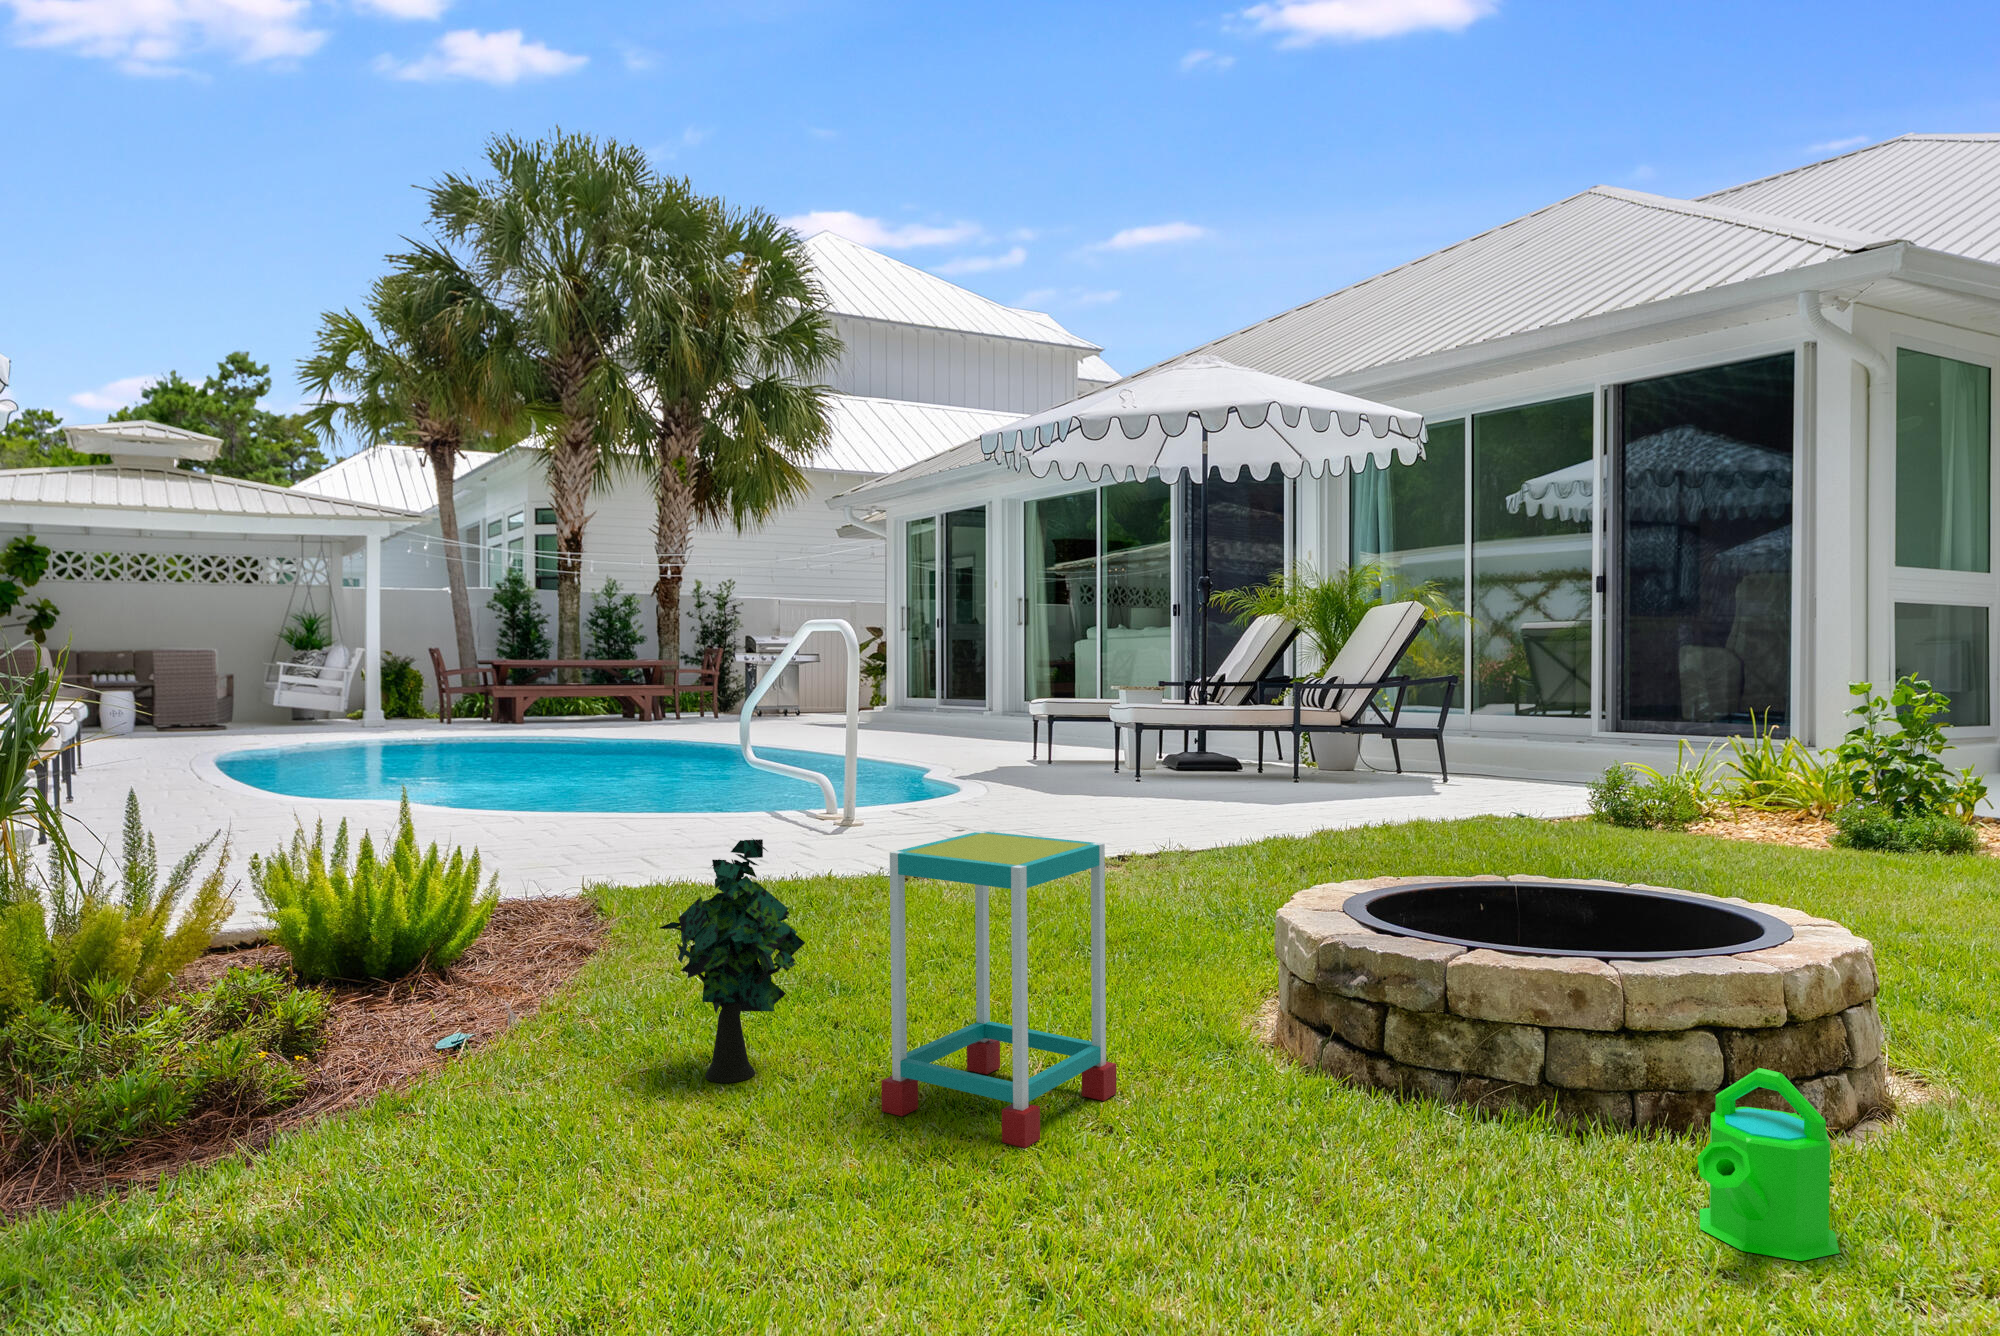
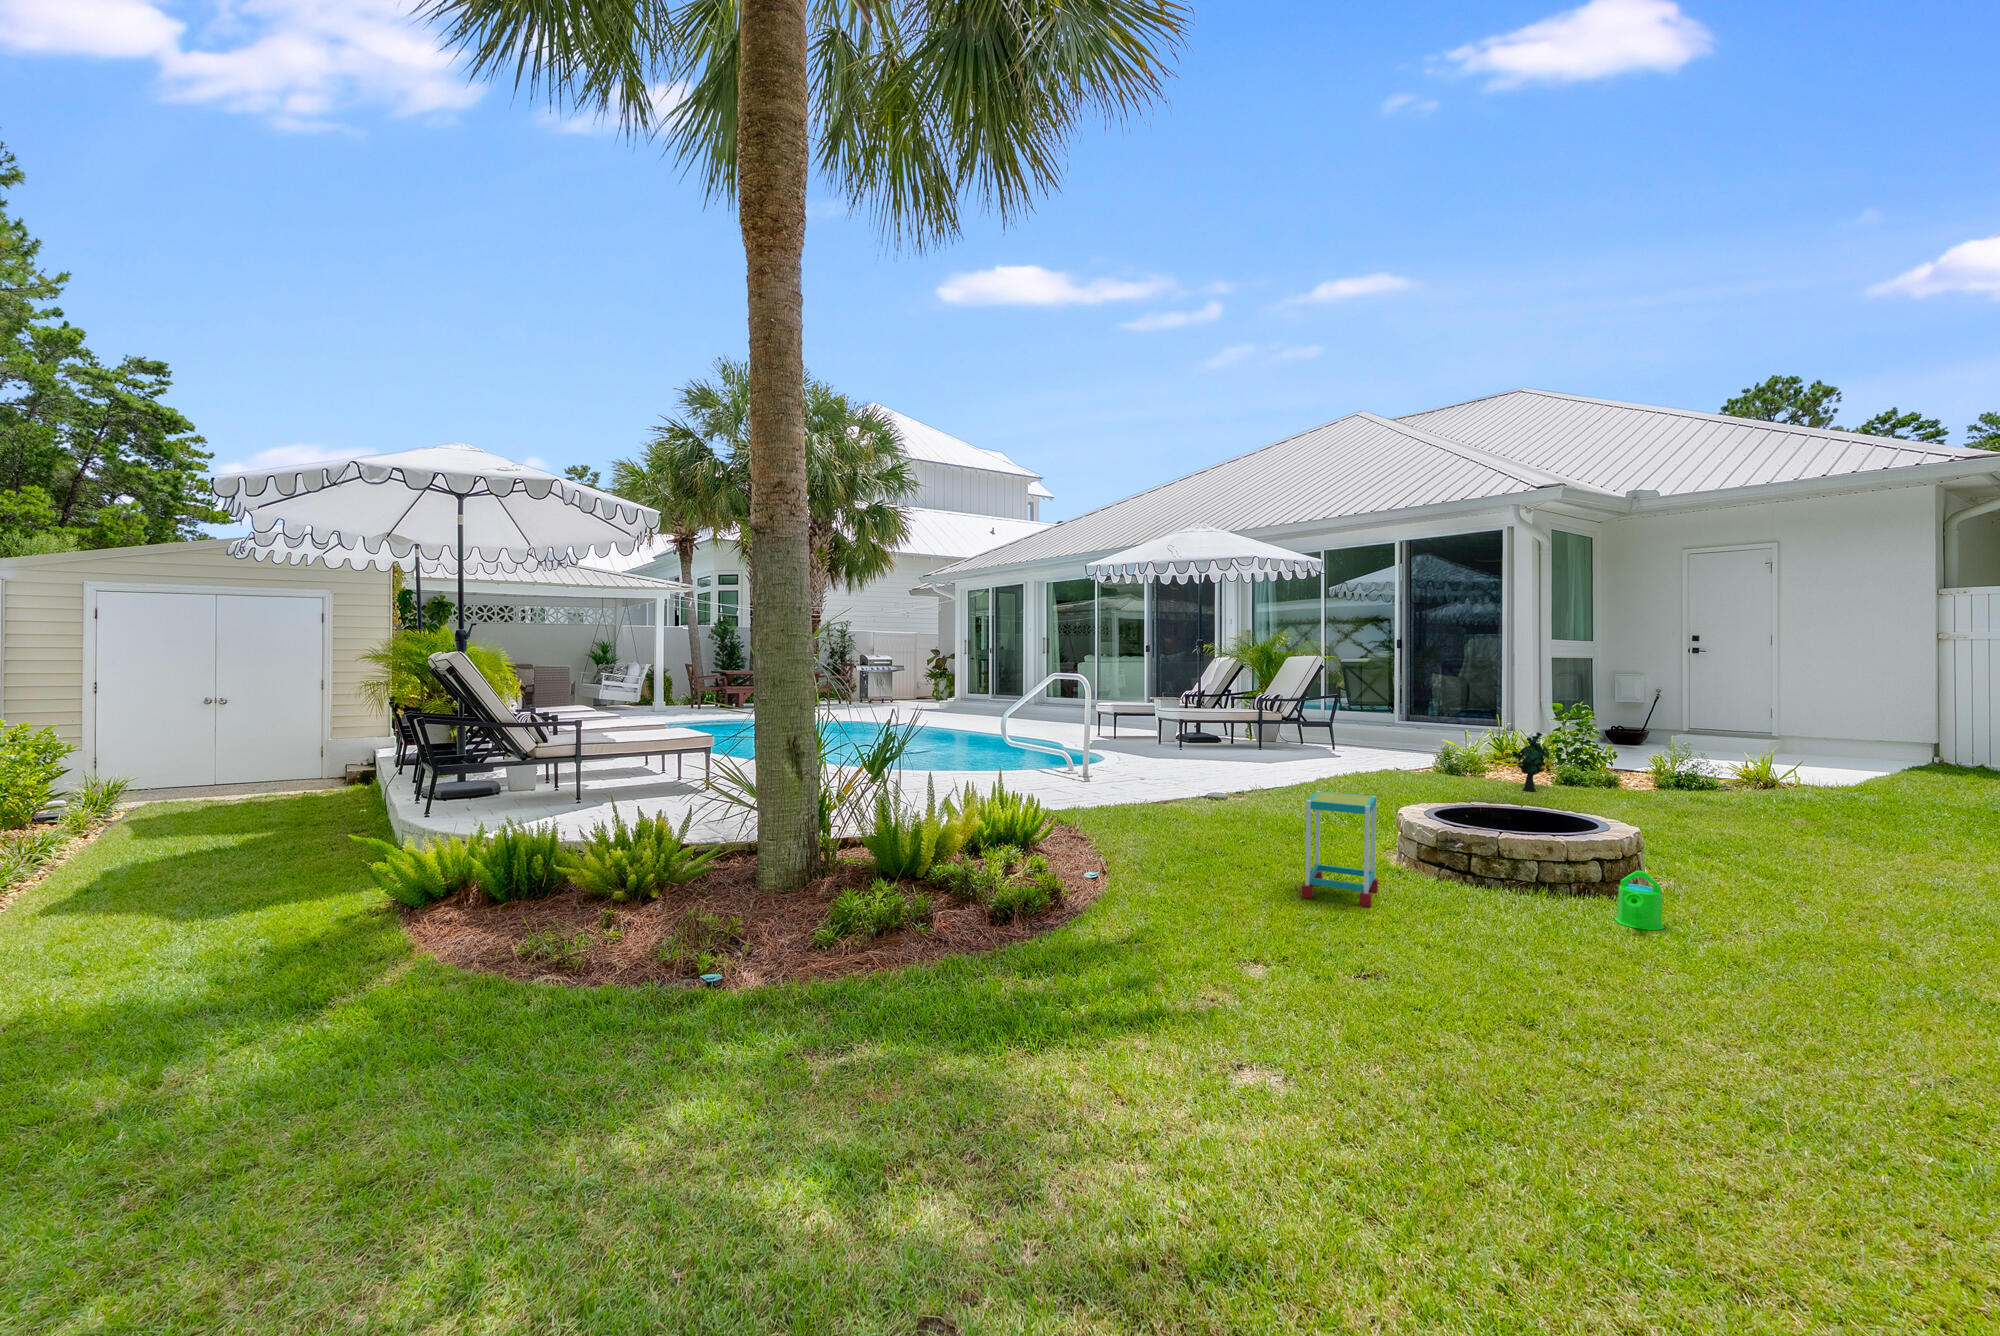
decorative plant: present [660,839,805,1083] -> present [1512,732,1549,792]

